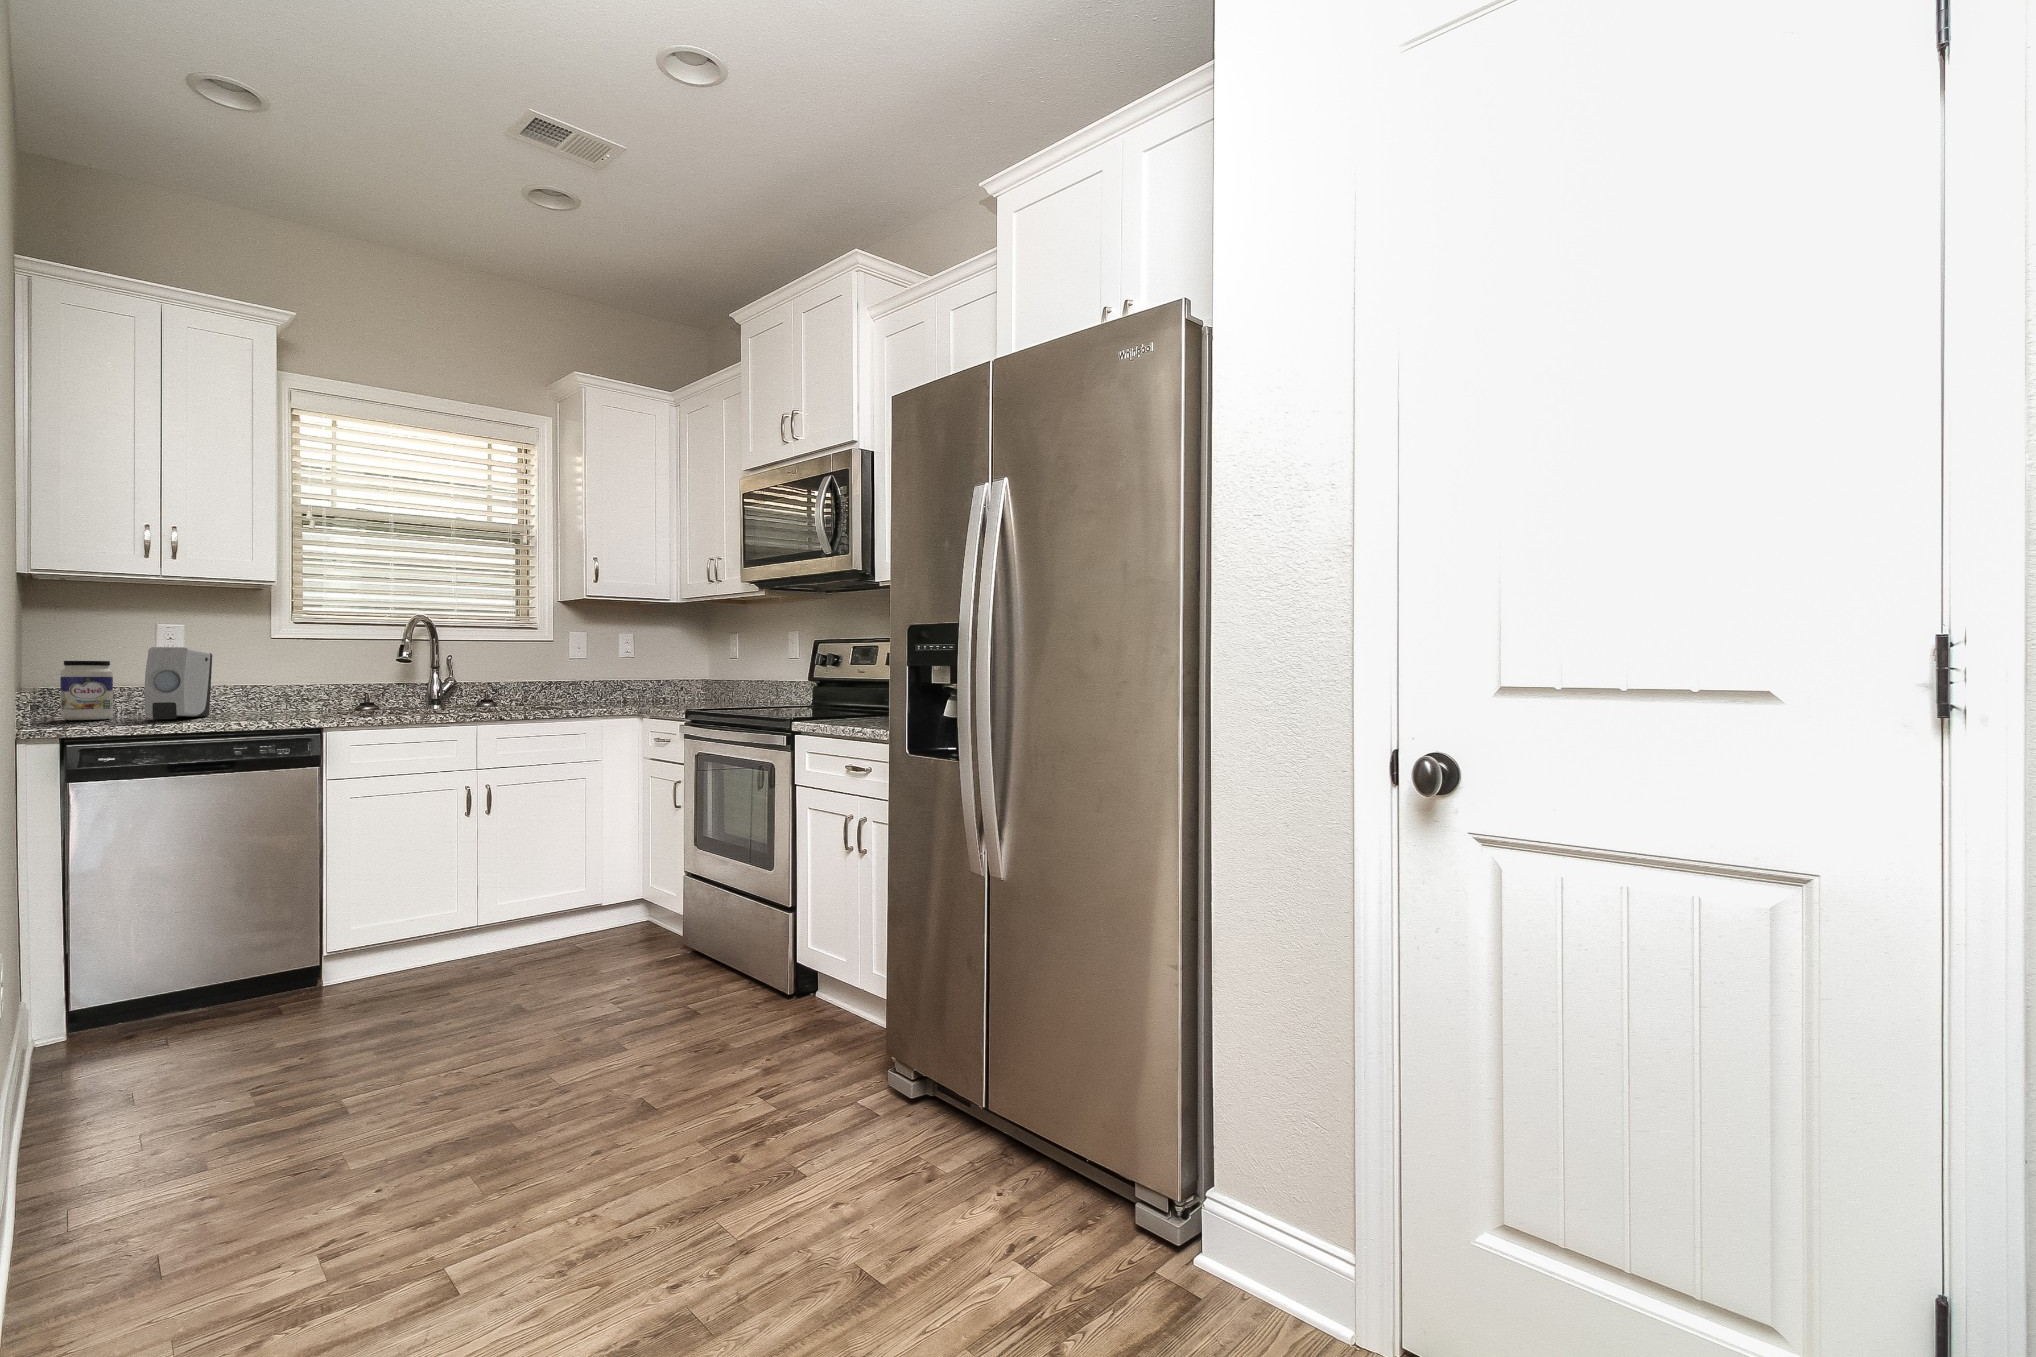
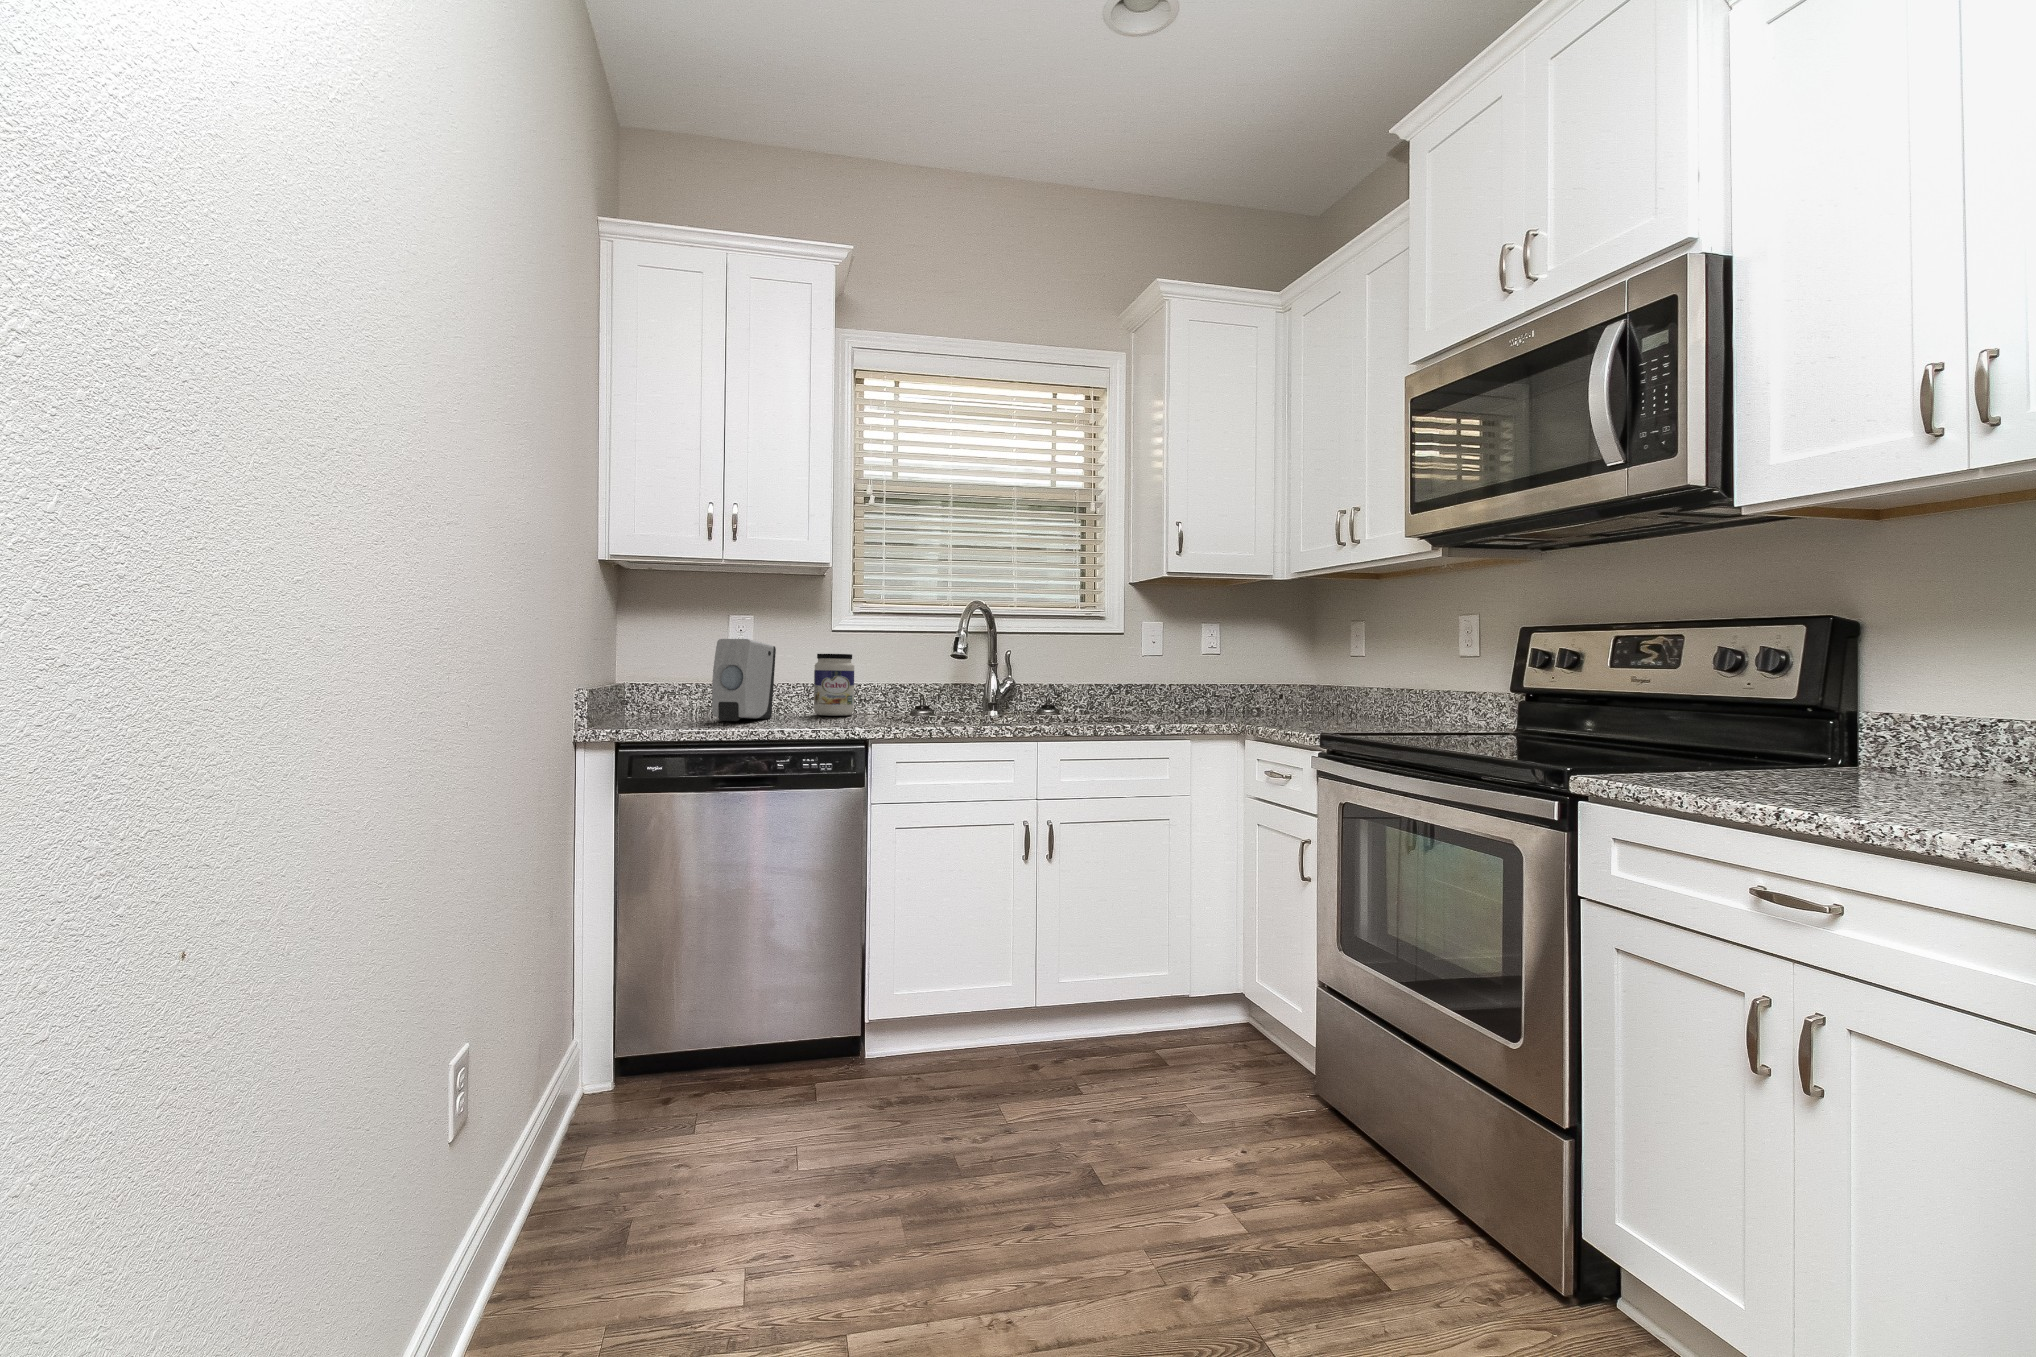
jar: present [60,661,113,720] -> present [814,654,854,716]

